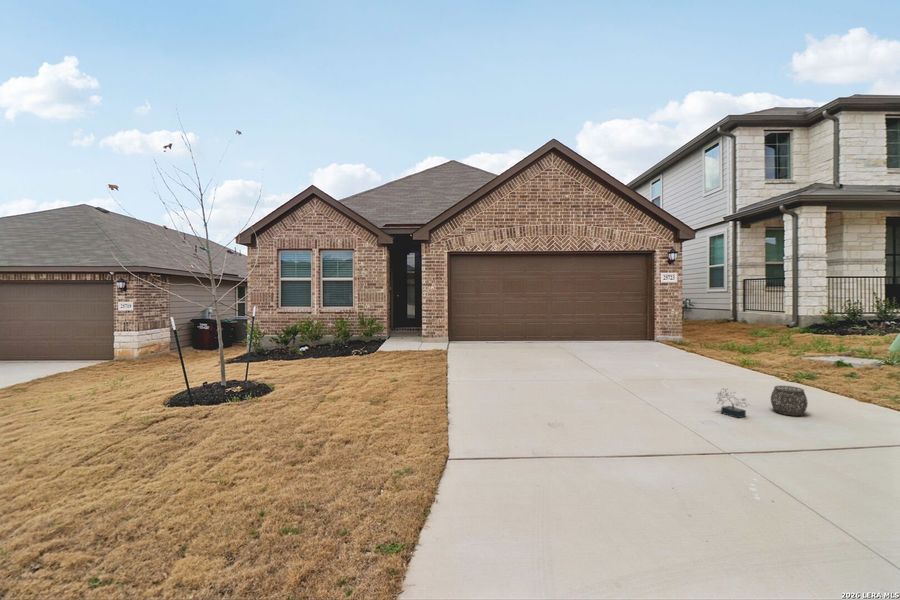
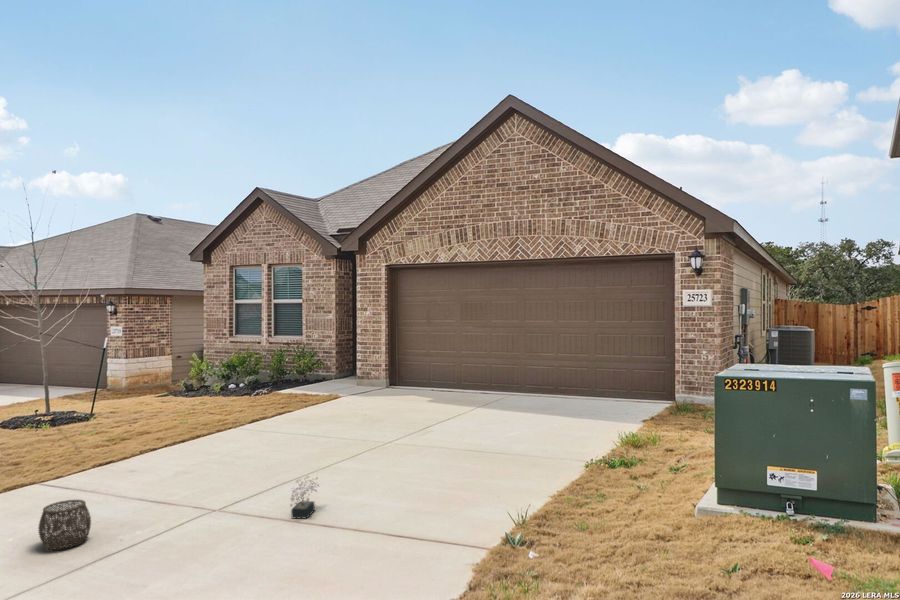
woven basket: present [771,386,808,416] -> present [39,500,91,550]

